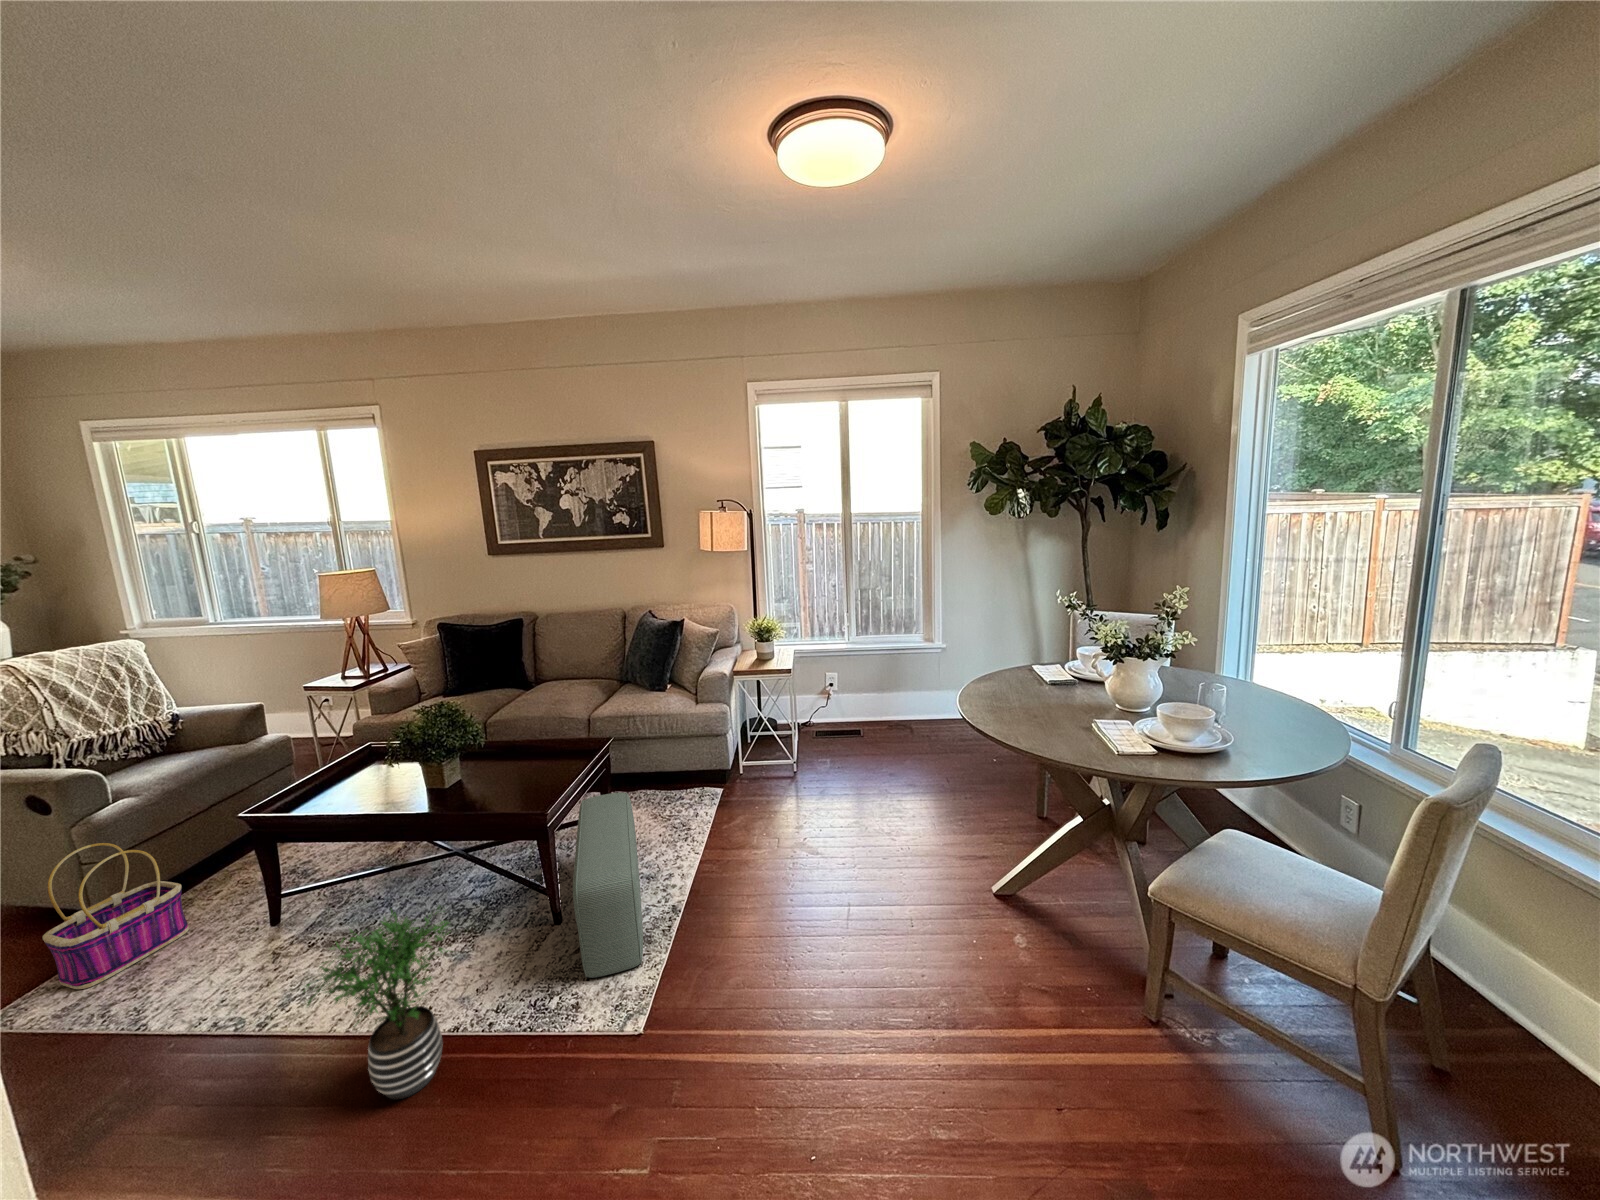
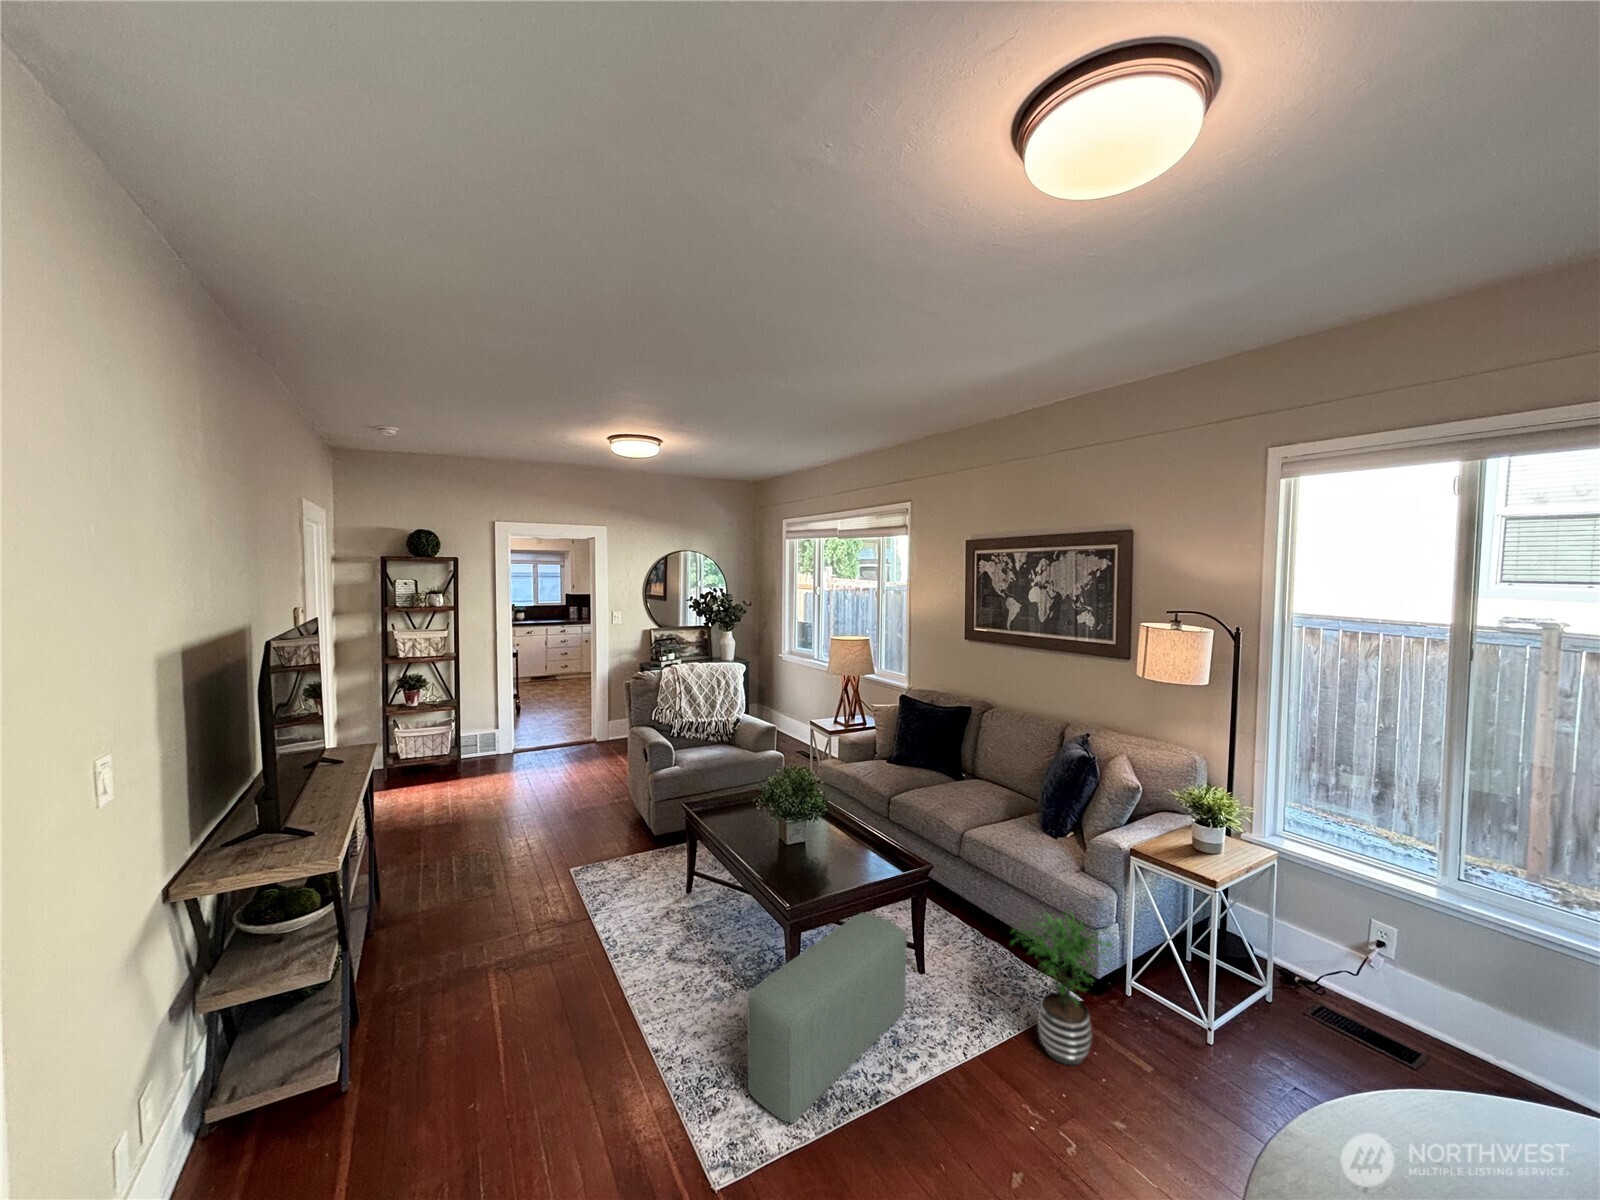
basket: present [43,843,189,989] -> none [612,786,671,872]
potted plant: present [305,905,450,1099] -> present [1013,913,1111,1065]

